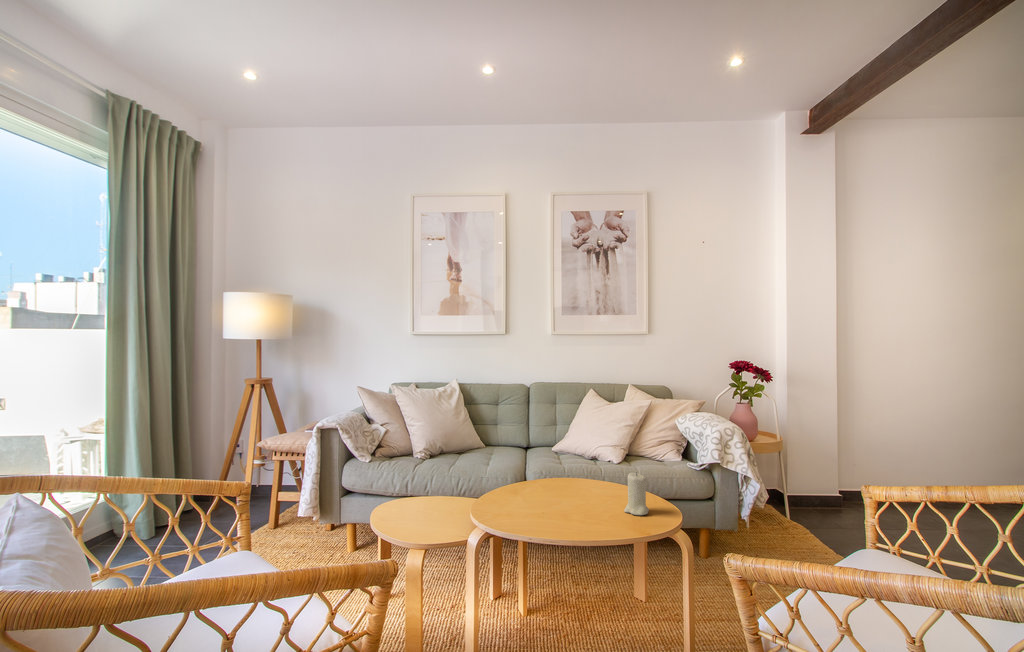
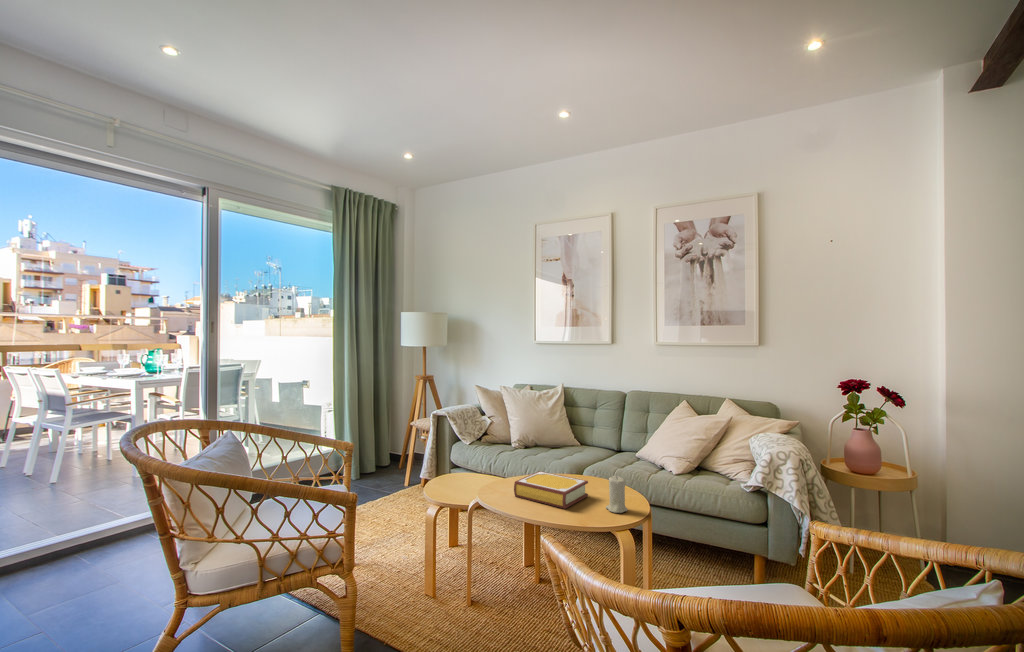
book: none [513,481,590,522] -> present [514,471,588,509]

